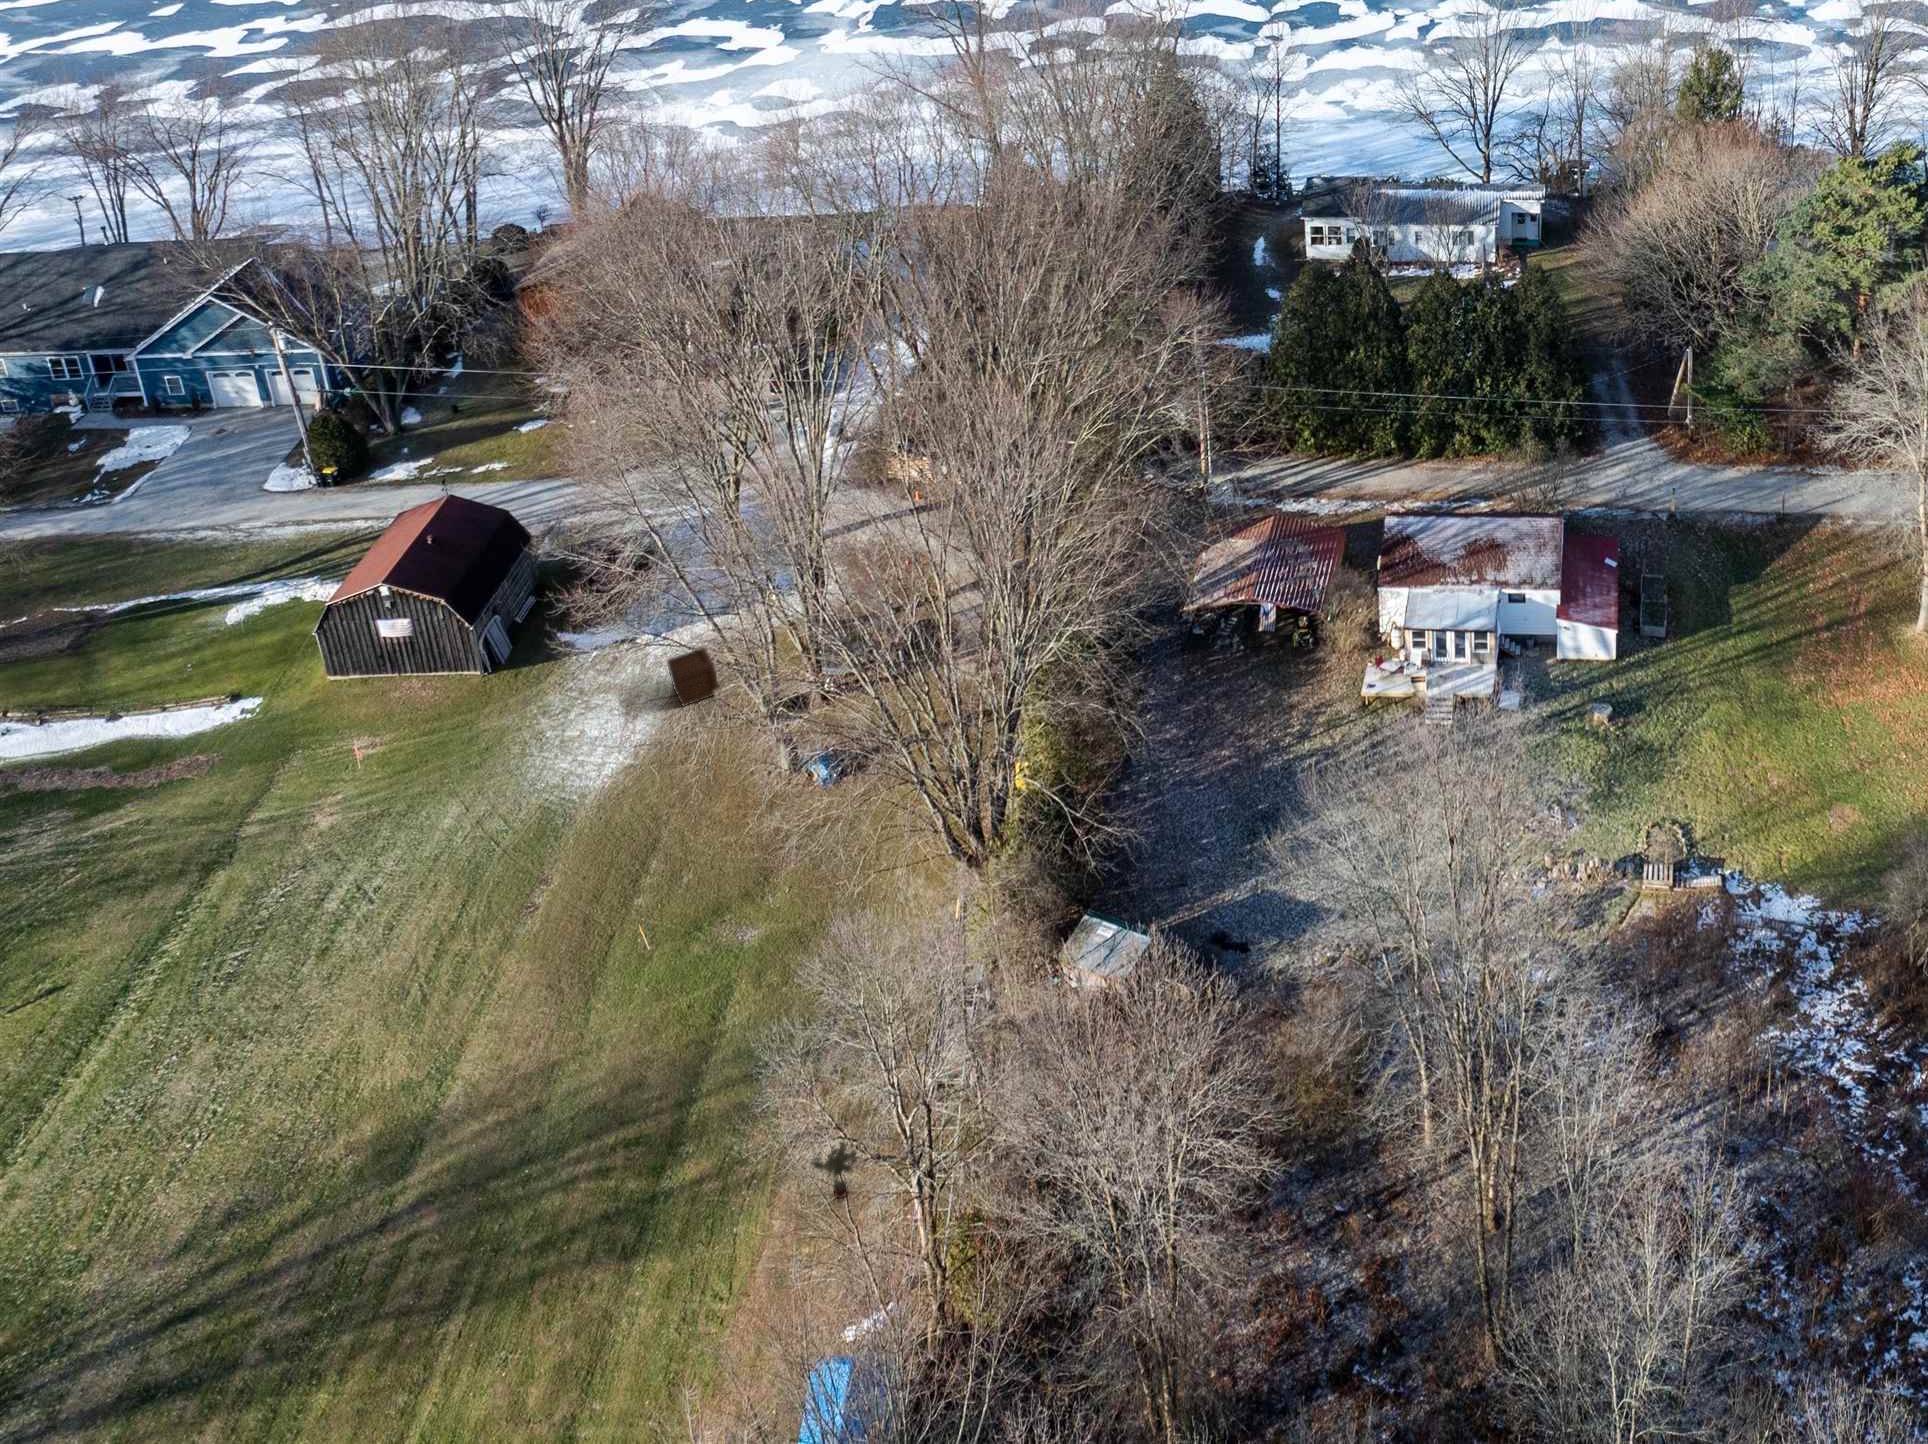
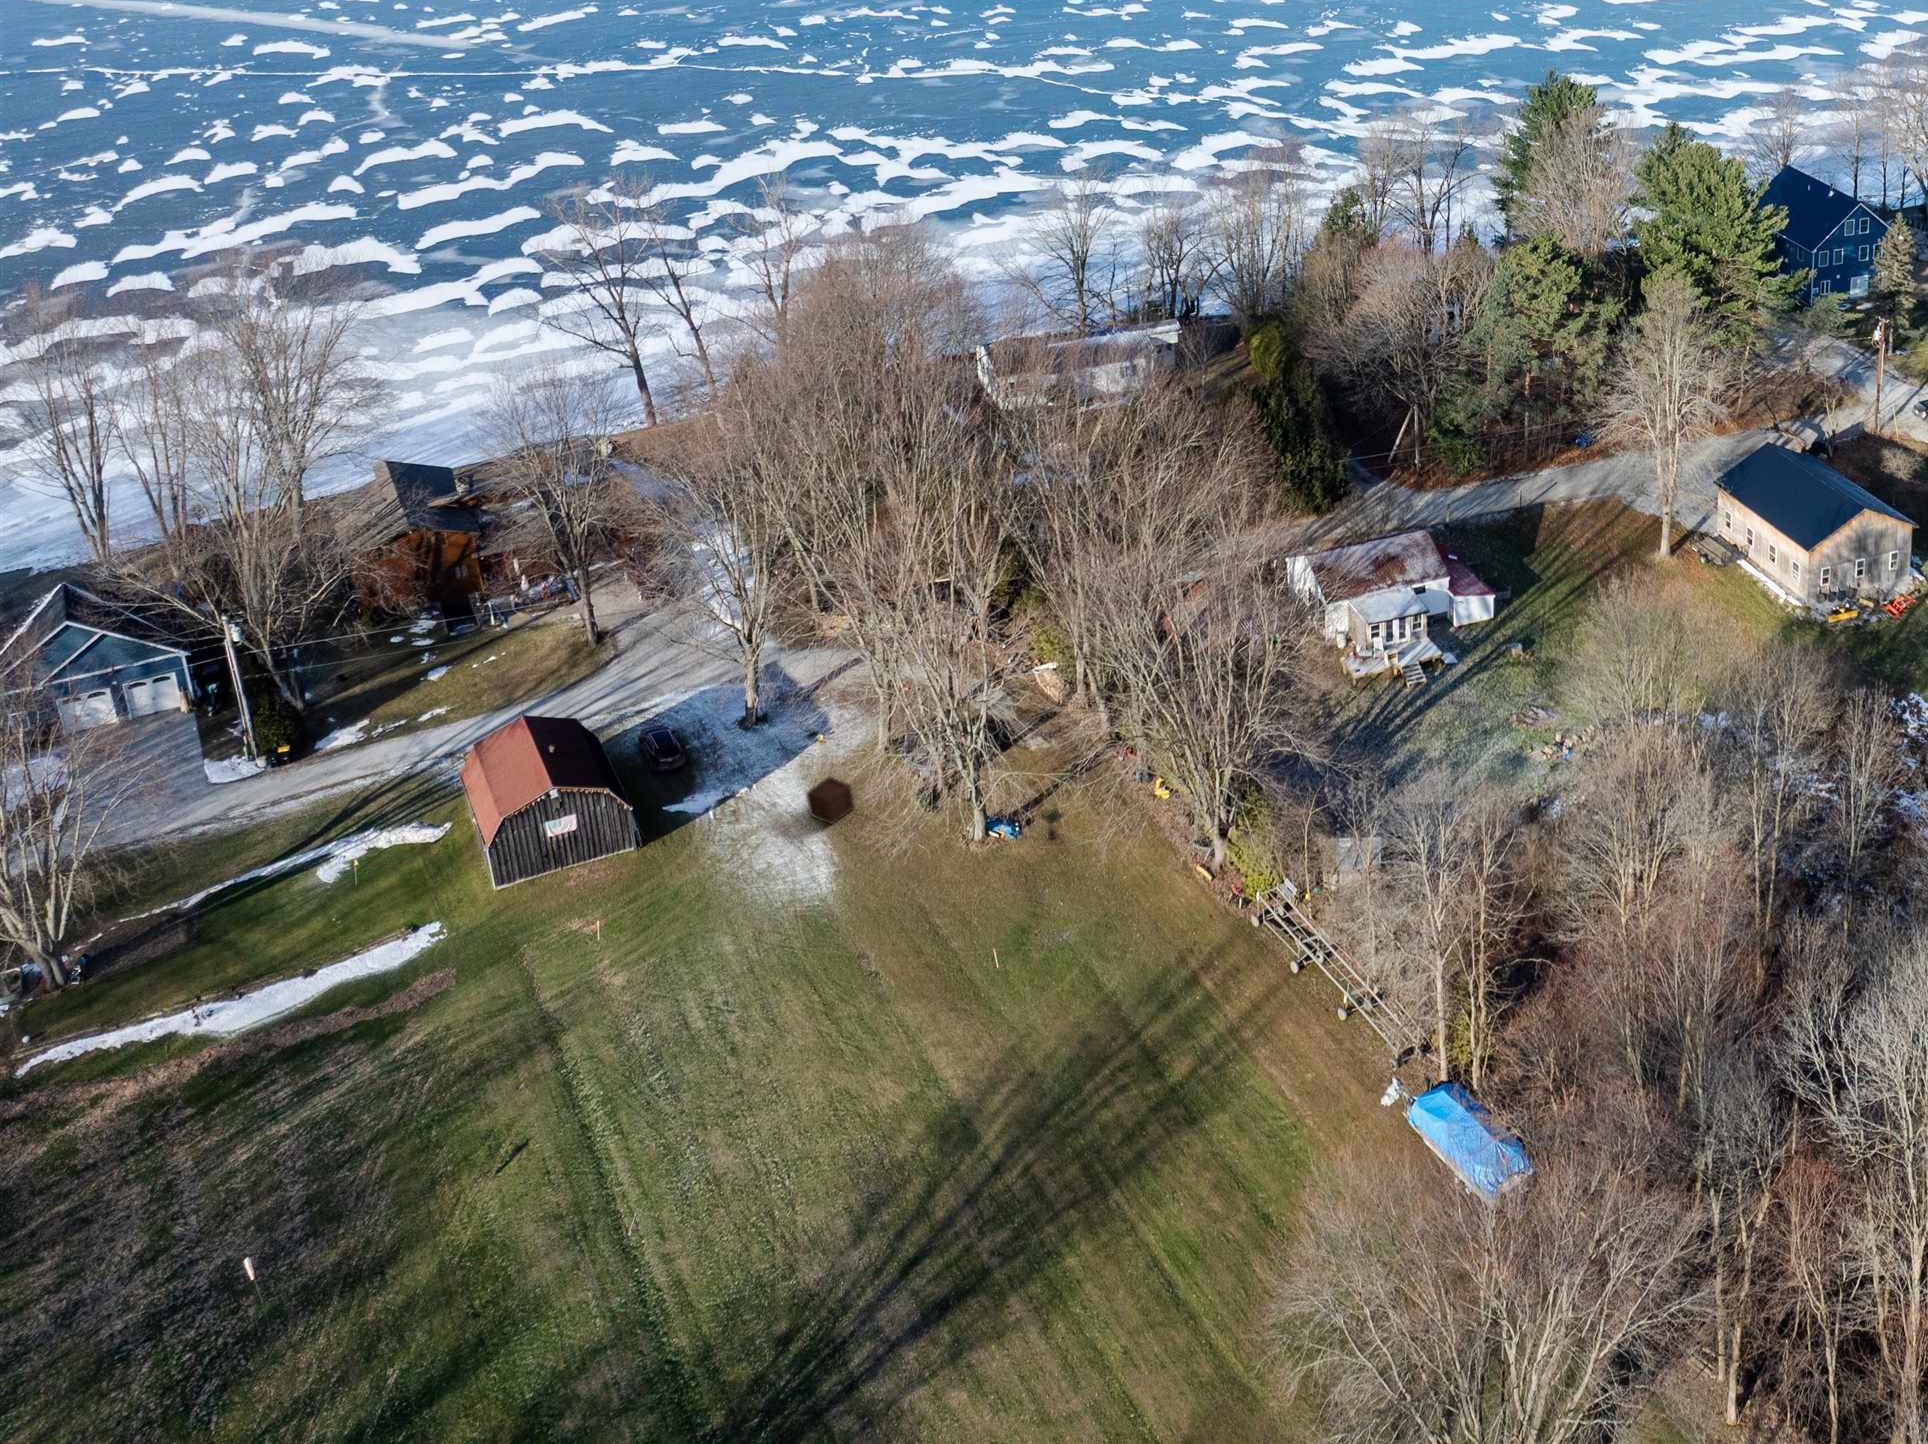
potted tree: present [811,1142,859,1199] -> present [1039,806,1064,839]

